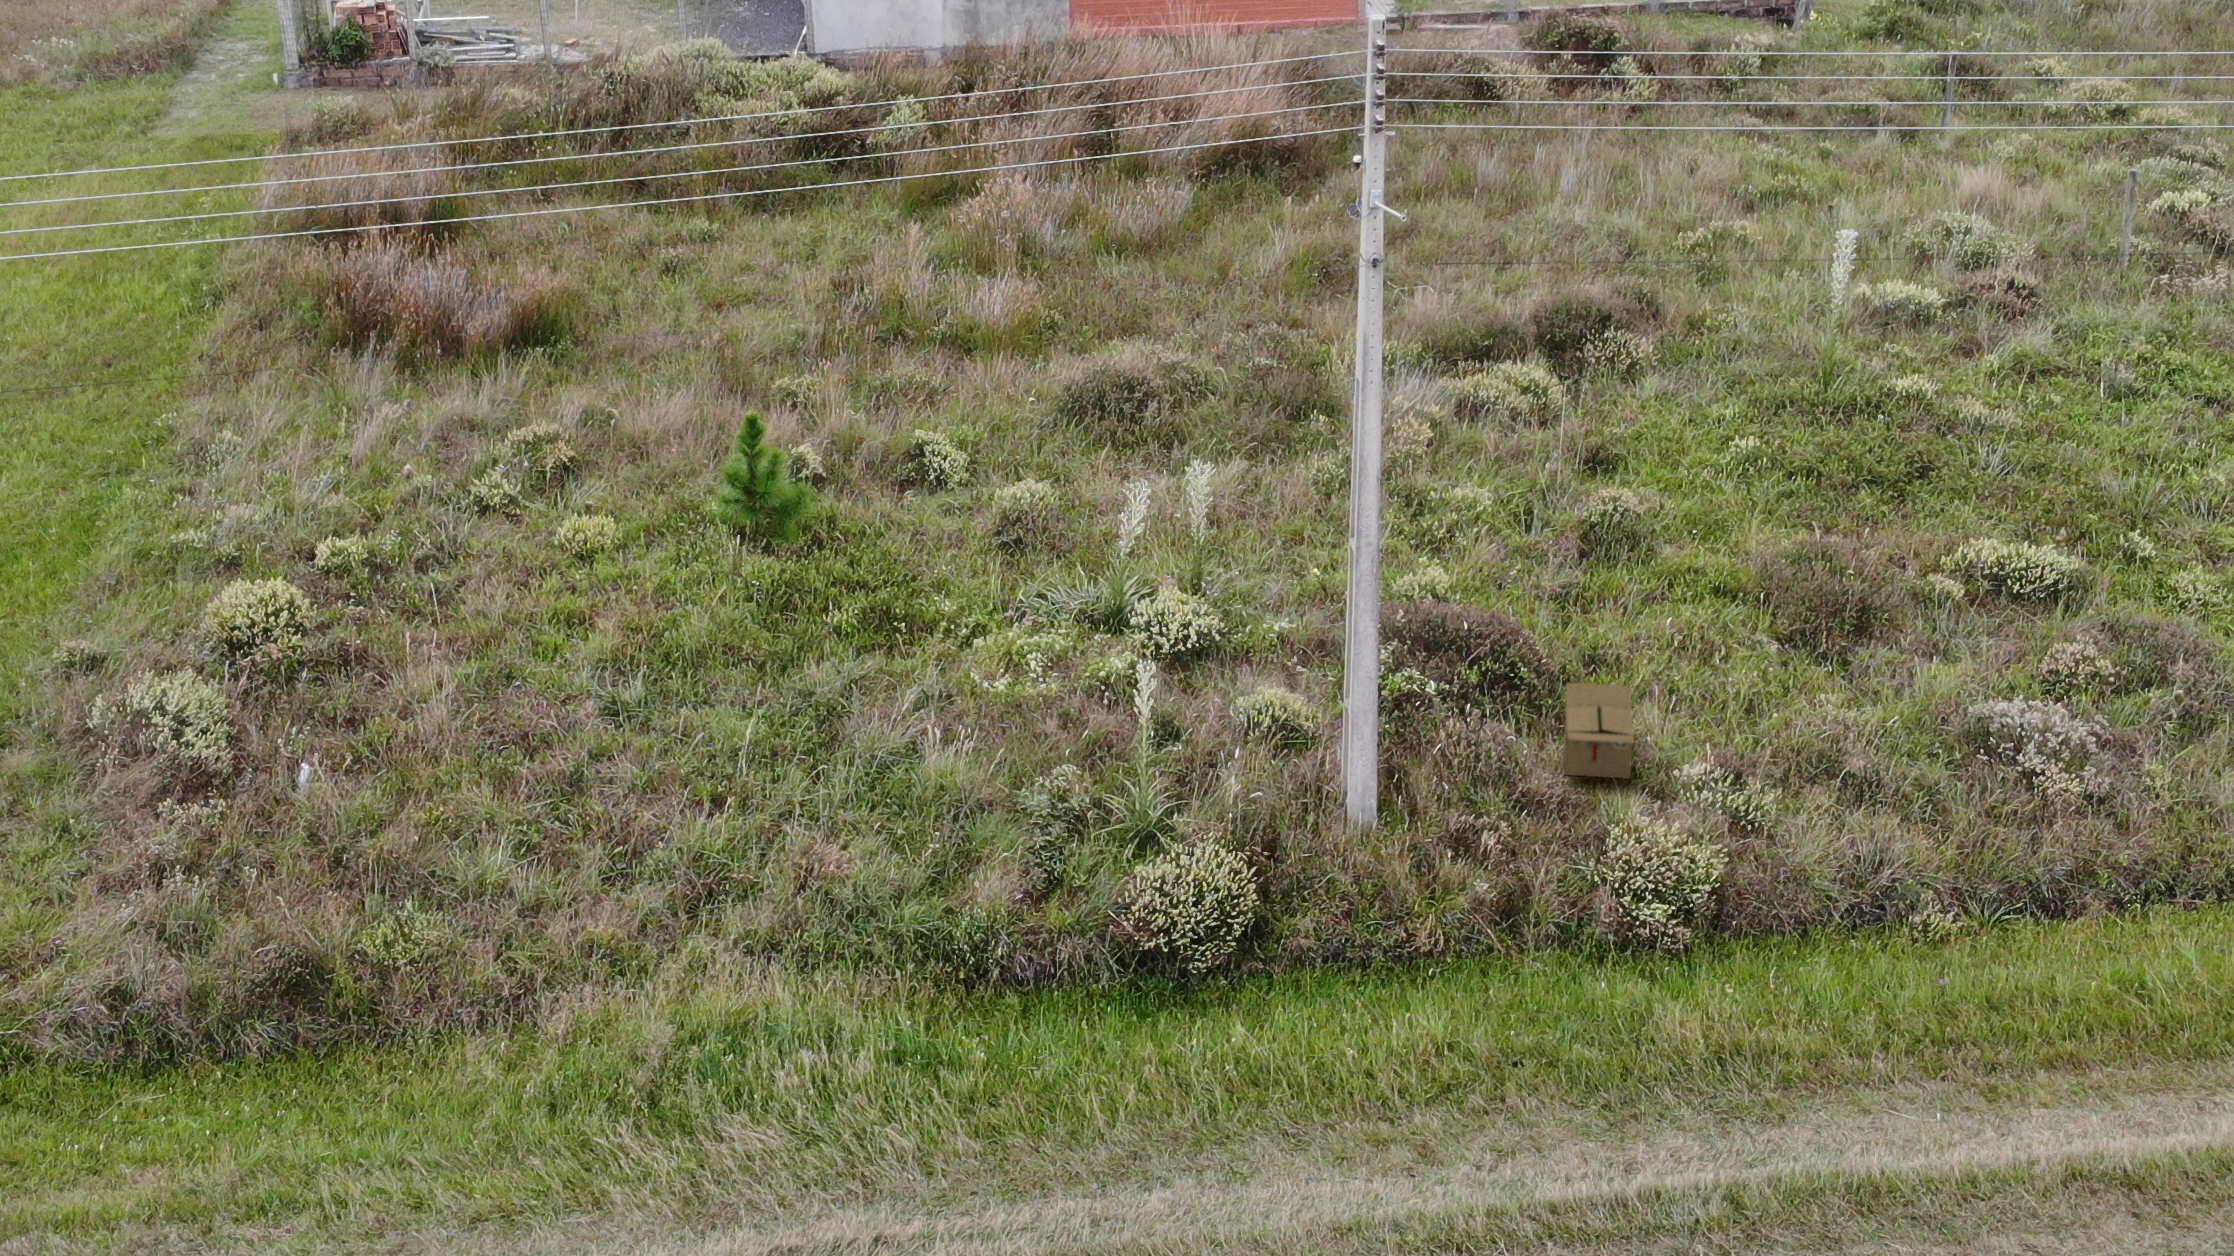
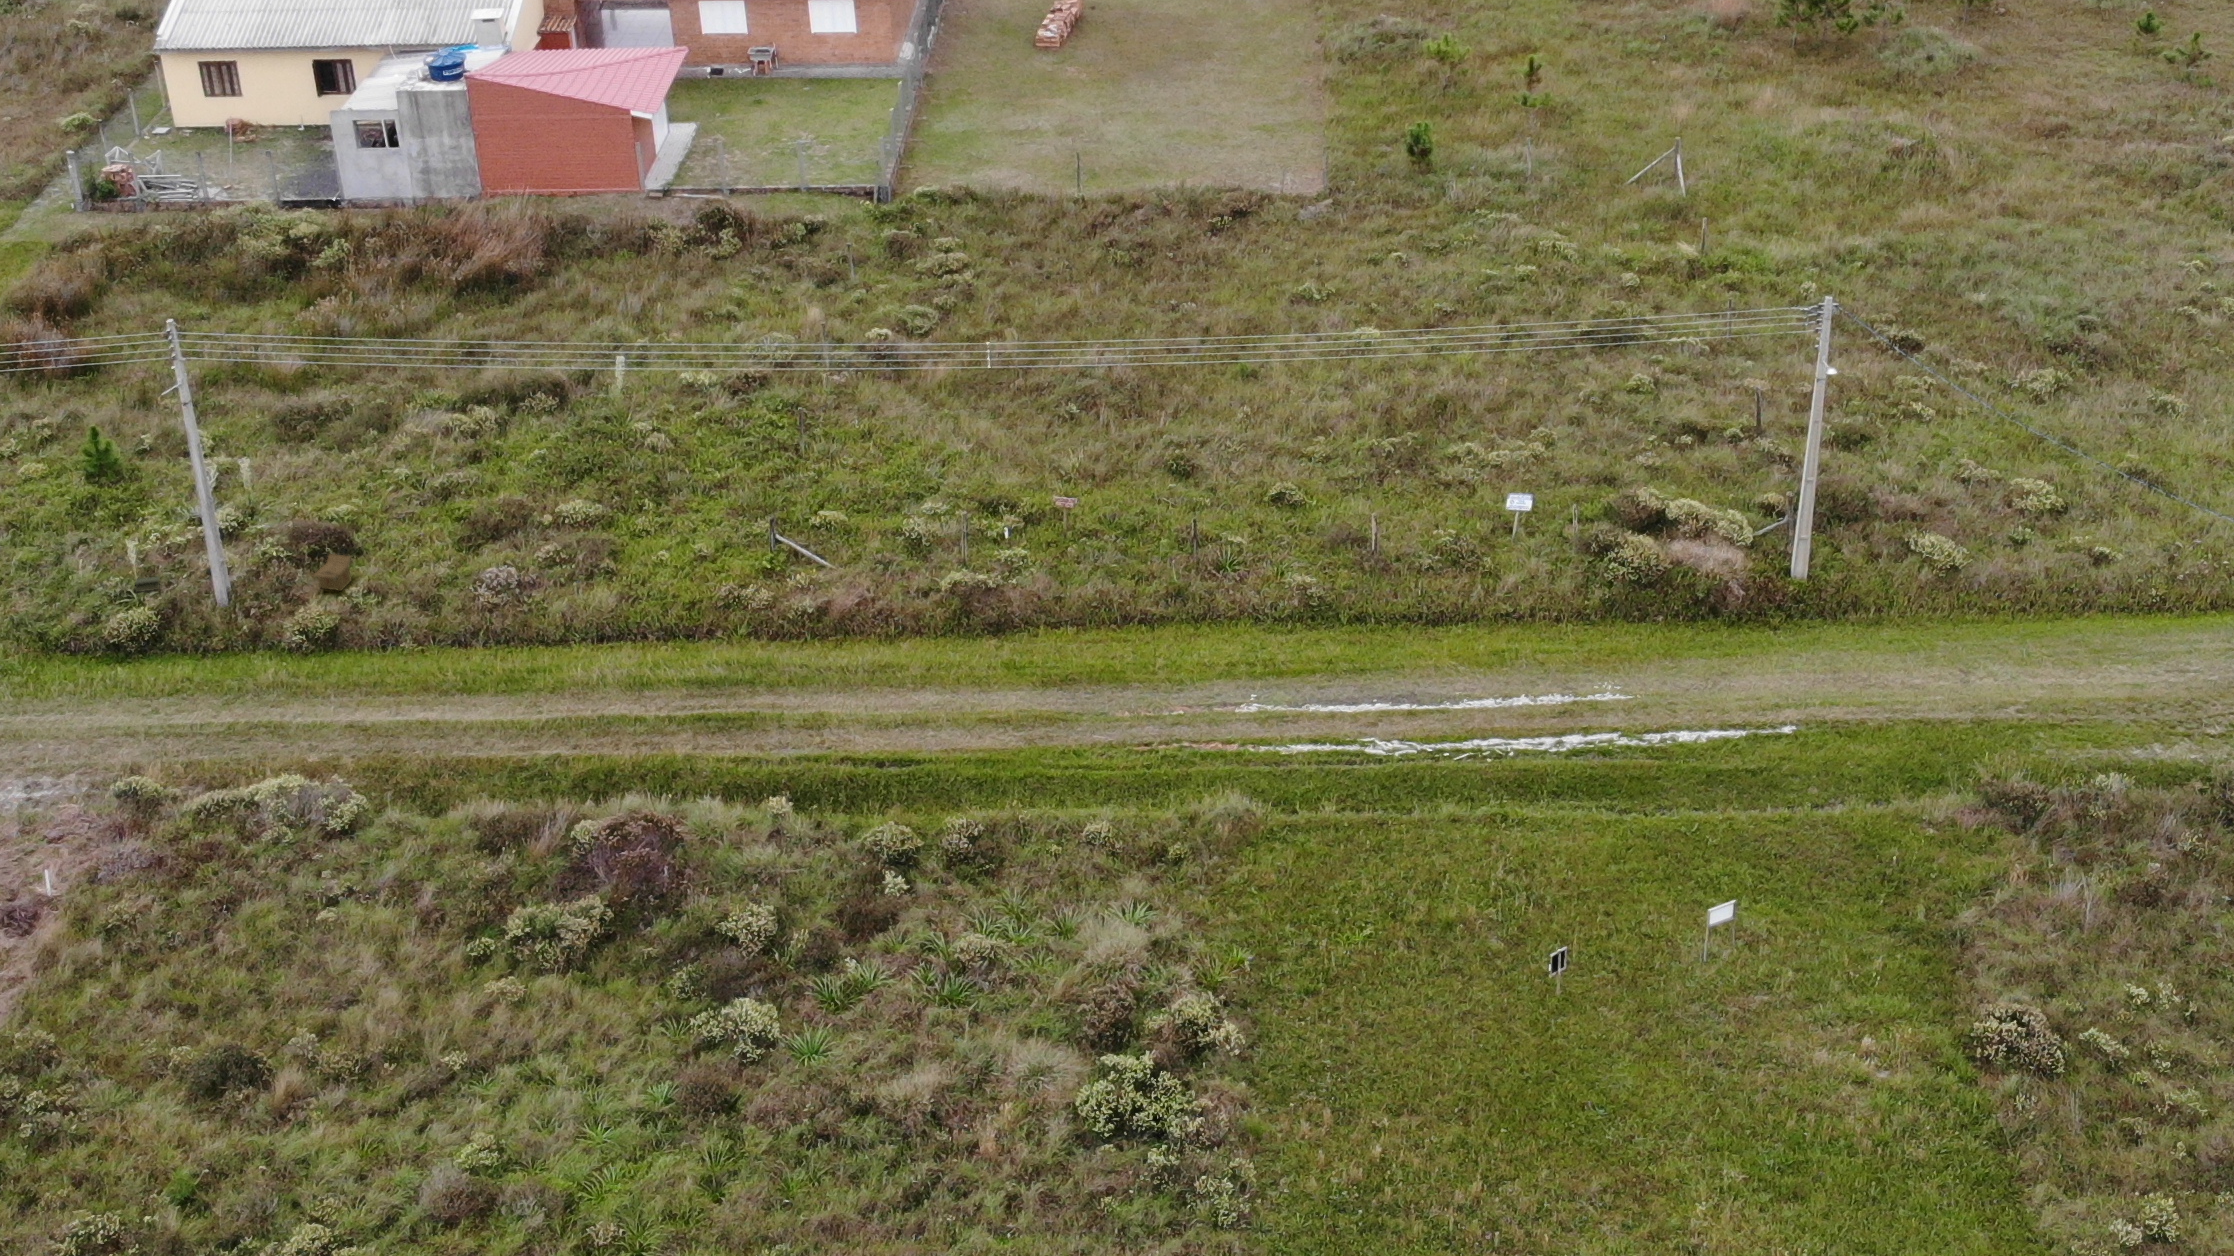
toolbox: none [1065,767,1137,815] -> present [135,576,160,592]

